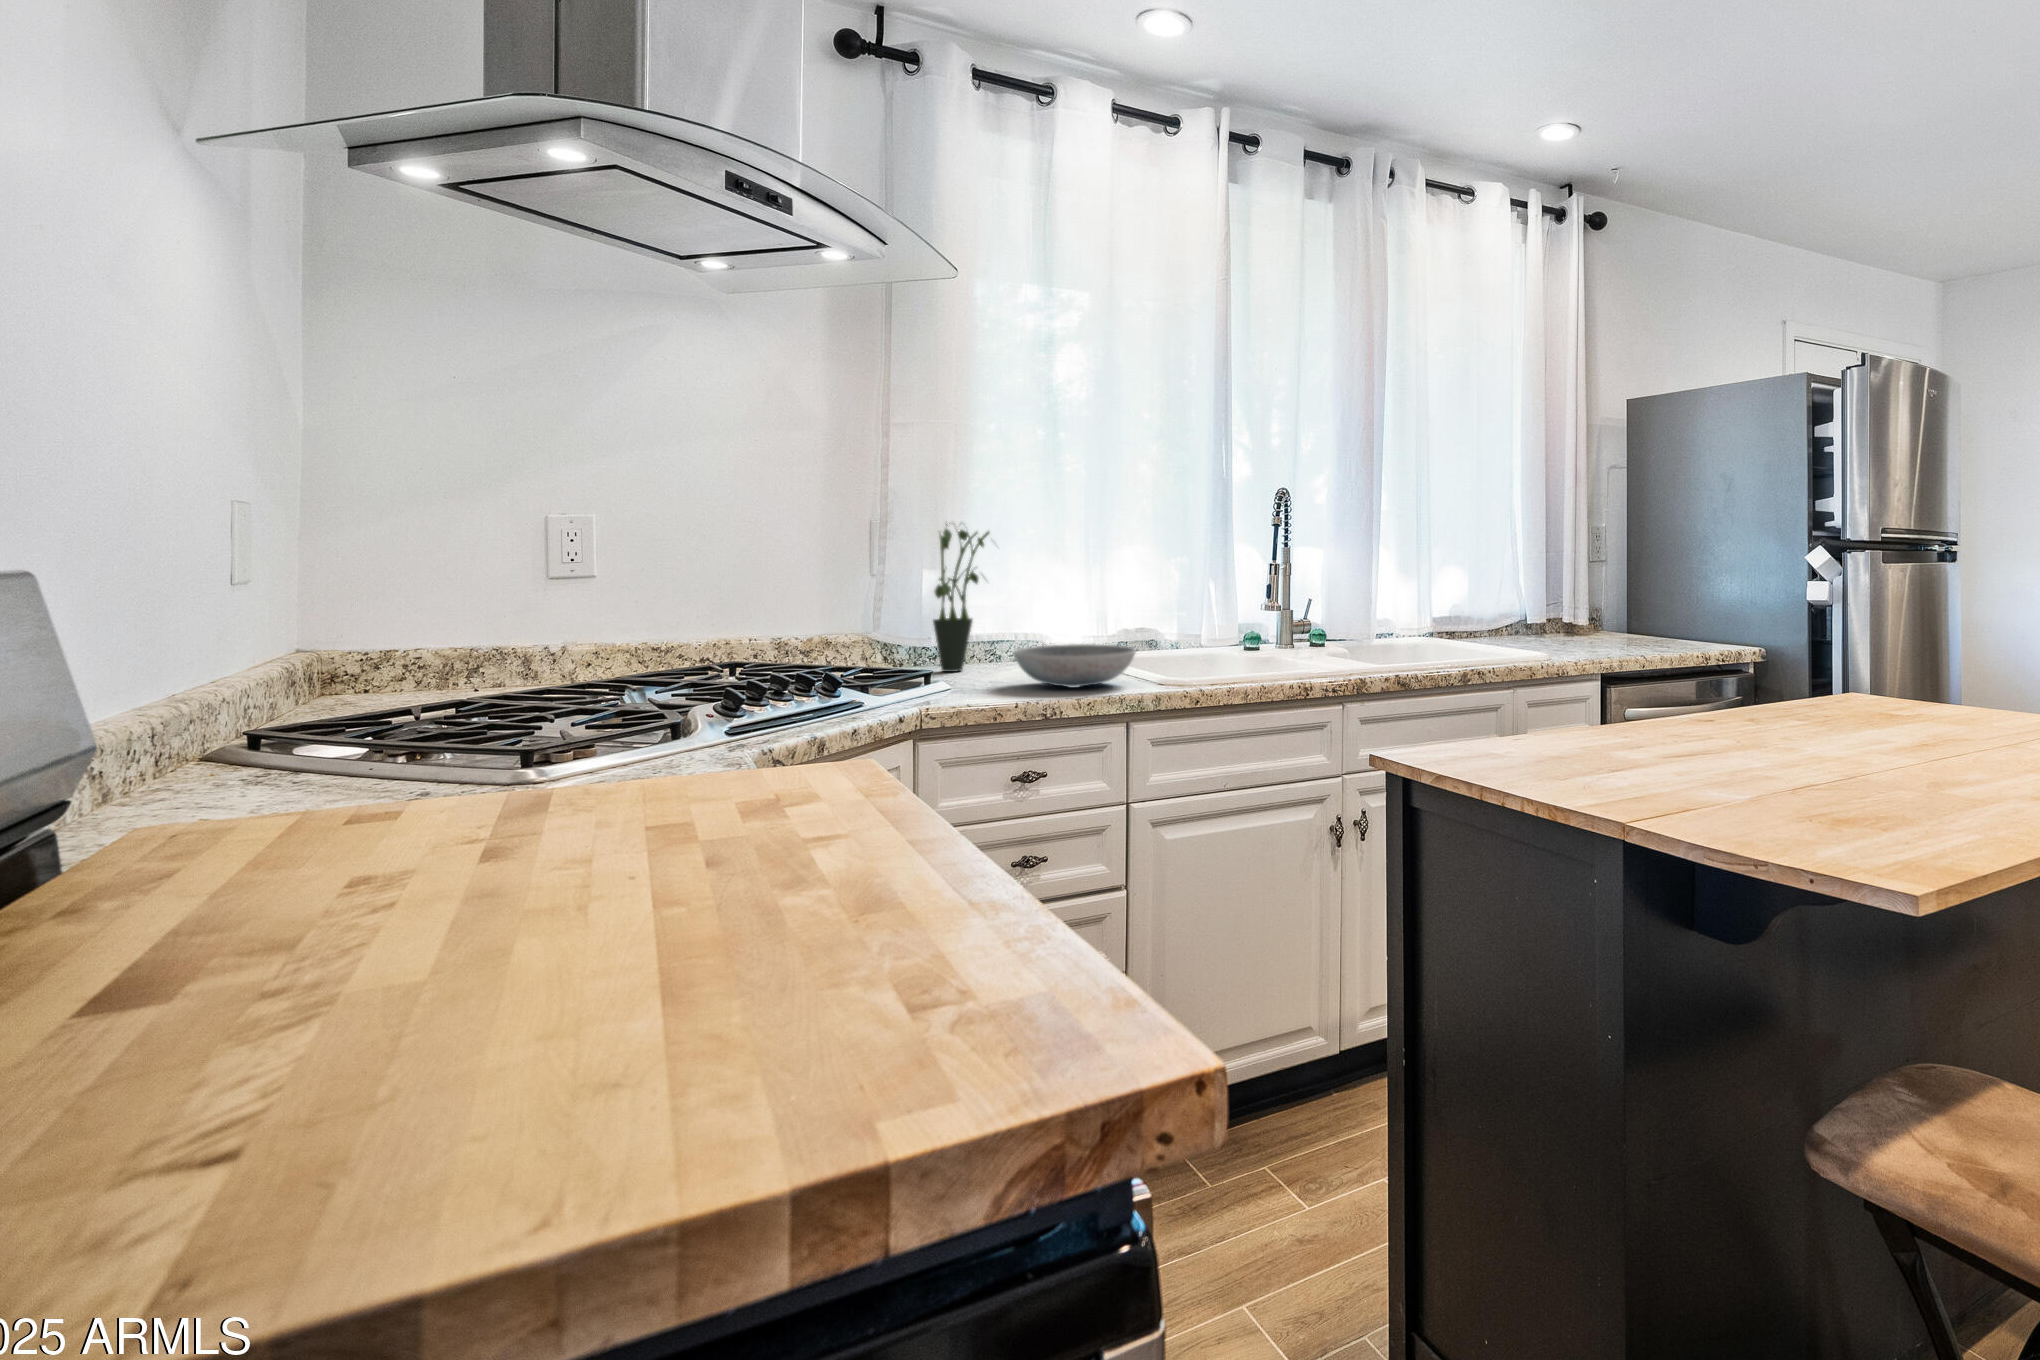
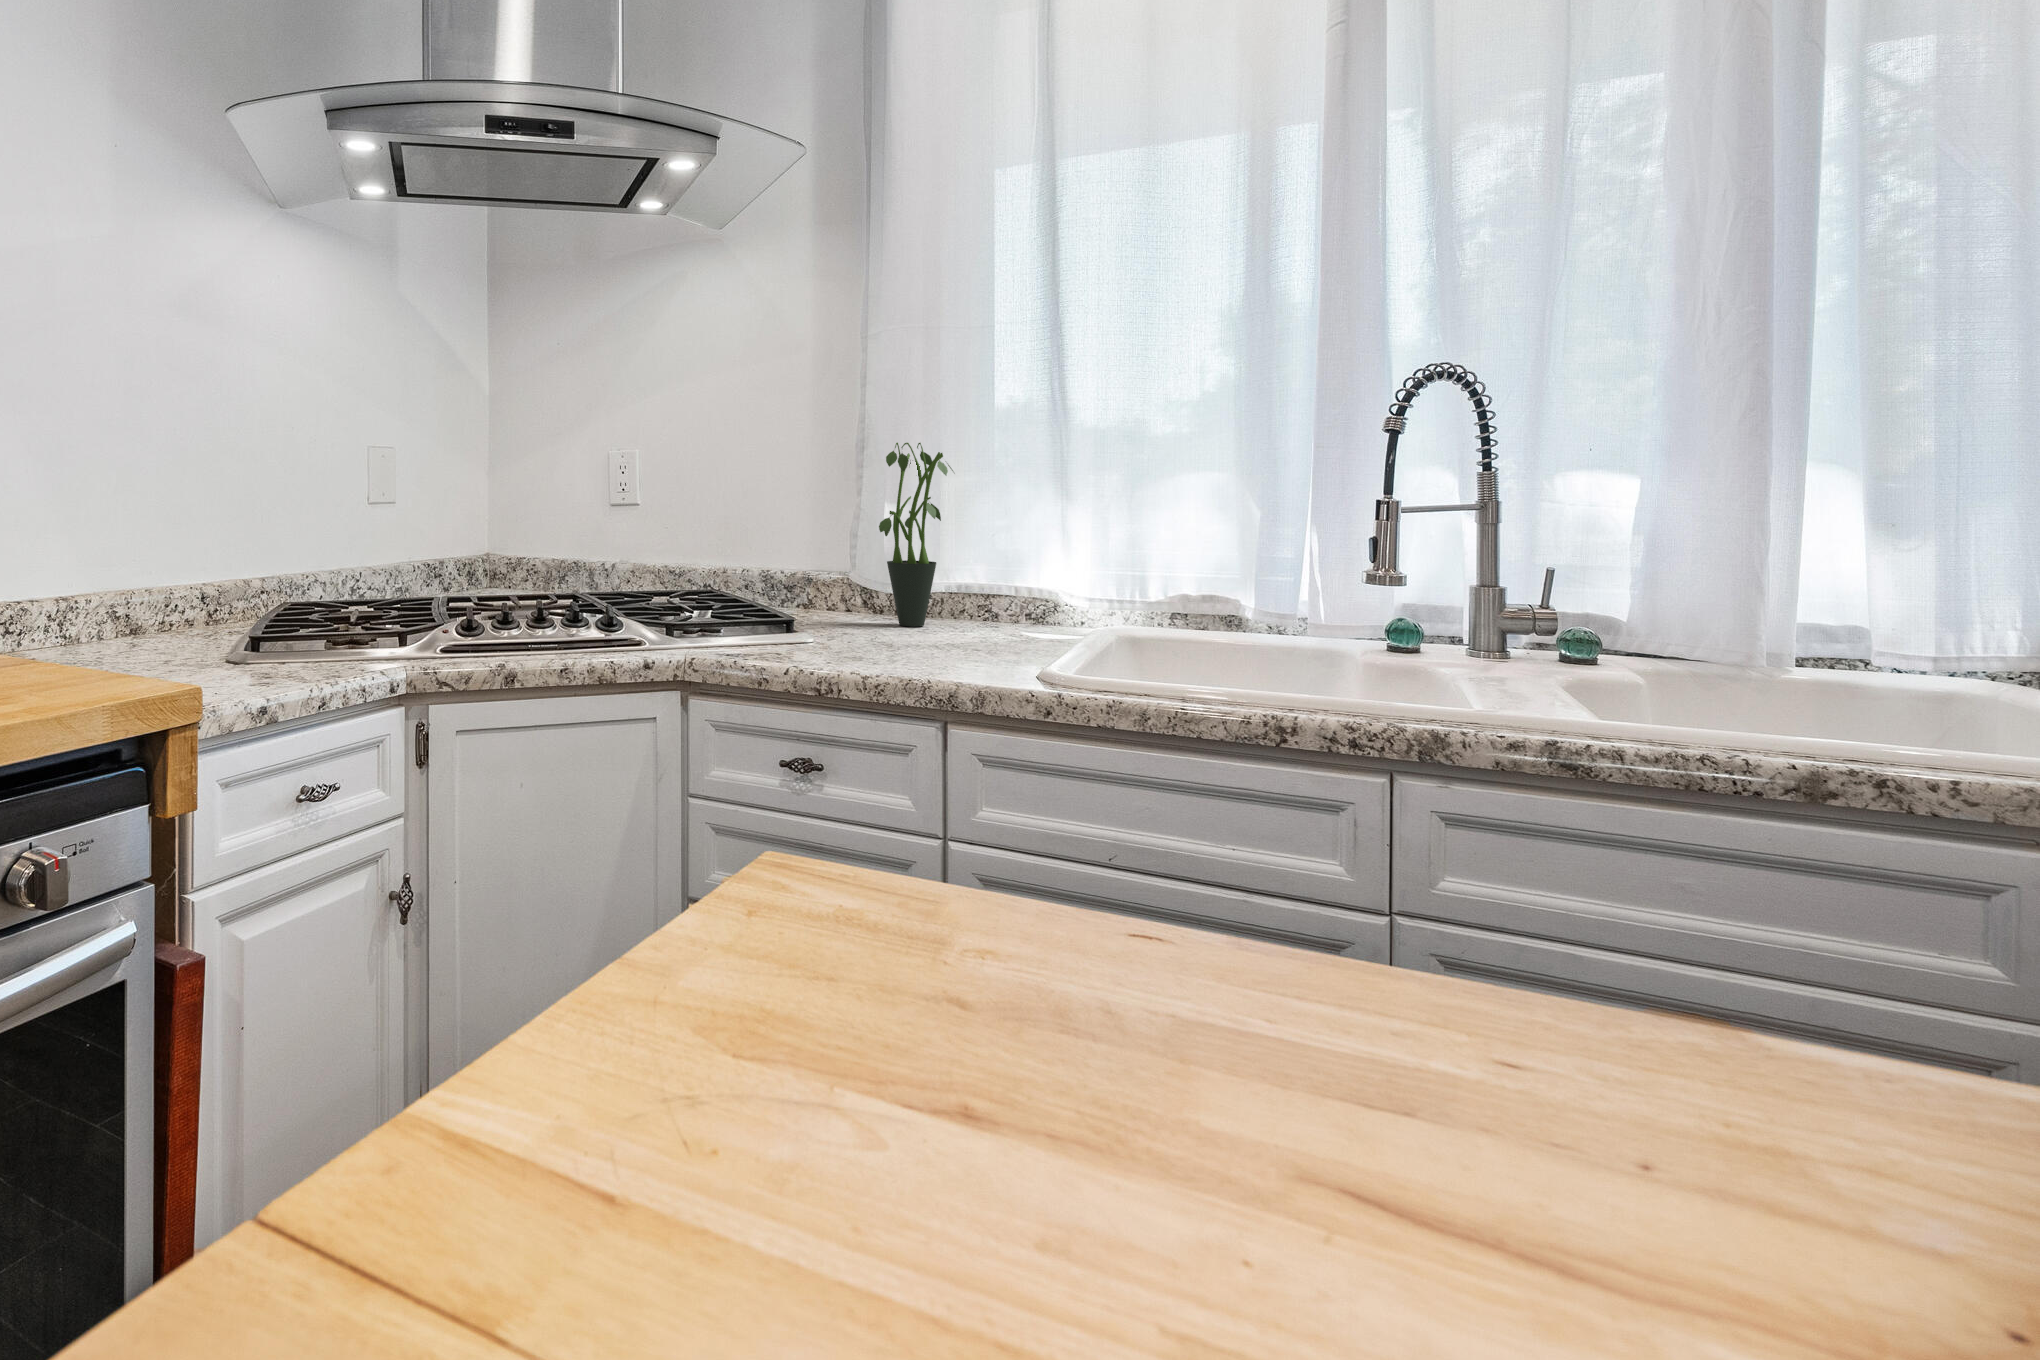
dish: present [1014,644,1136,687] -> none [833,603,1000,662]

